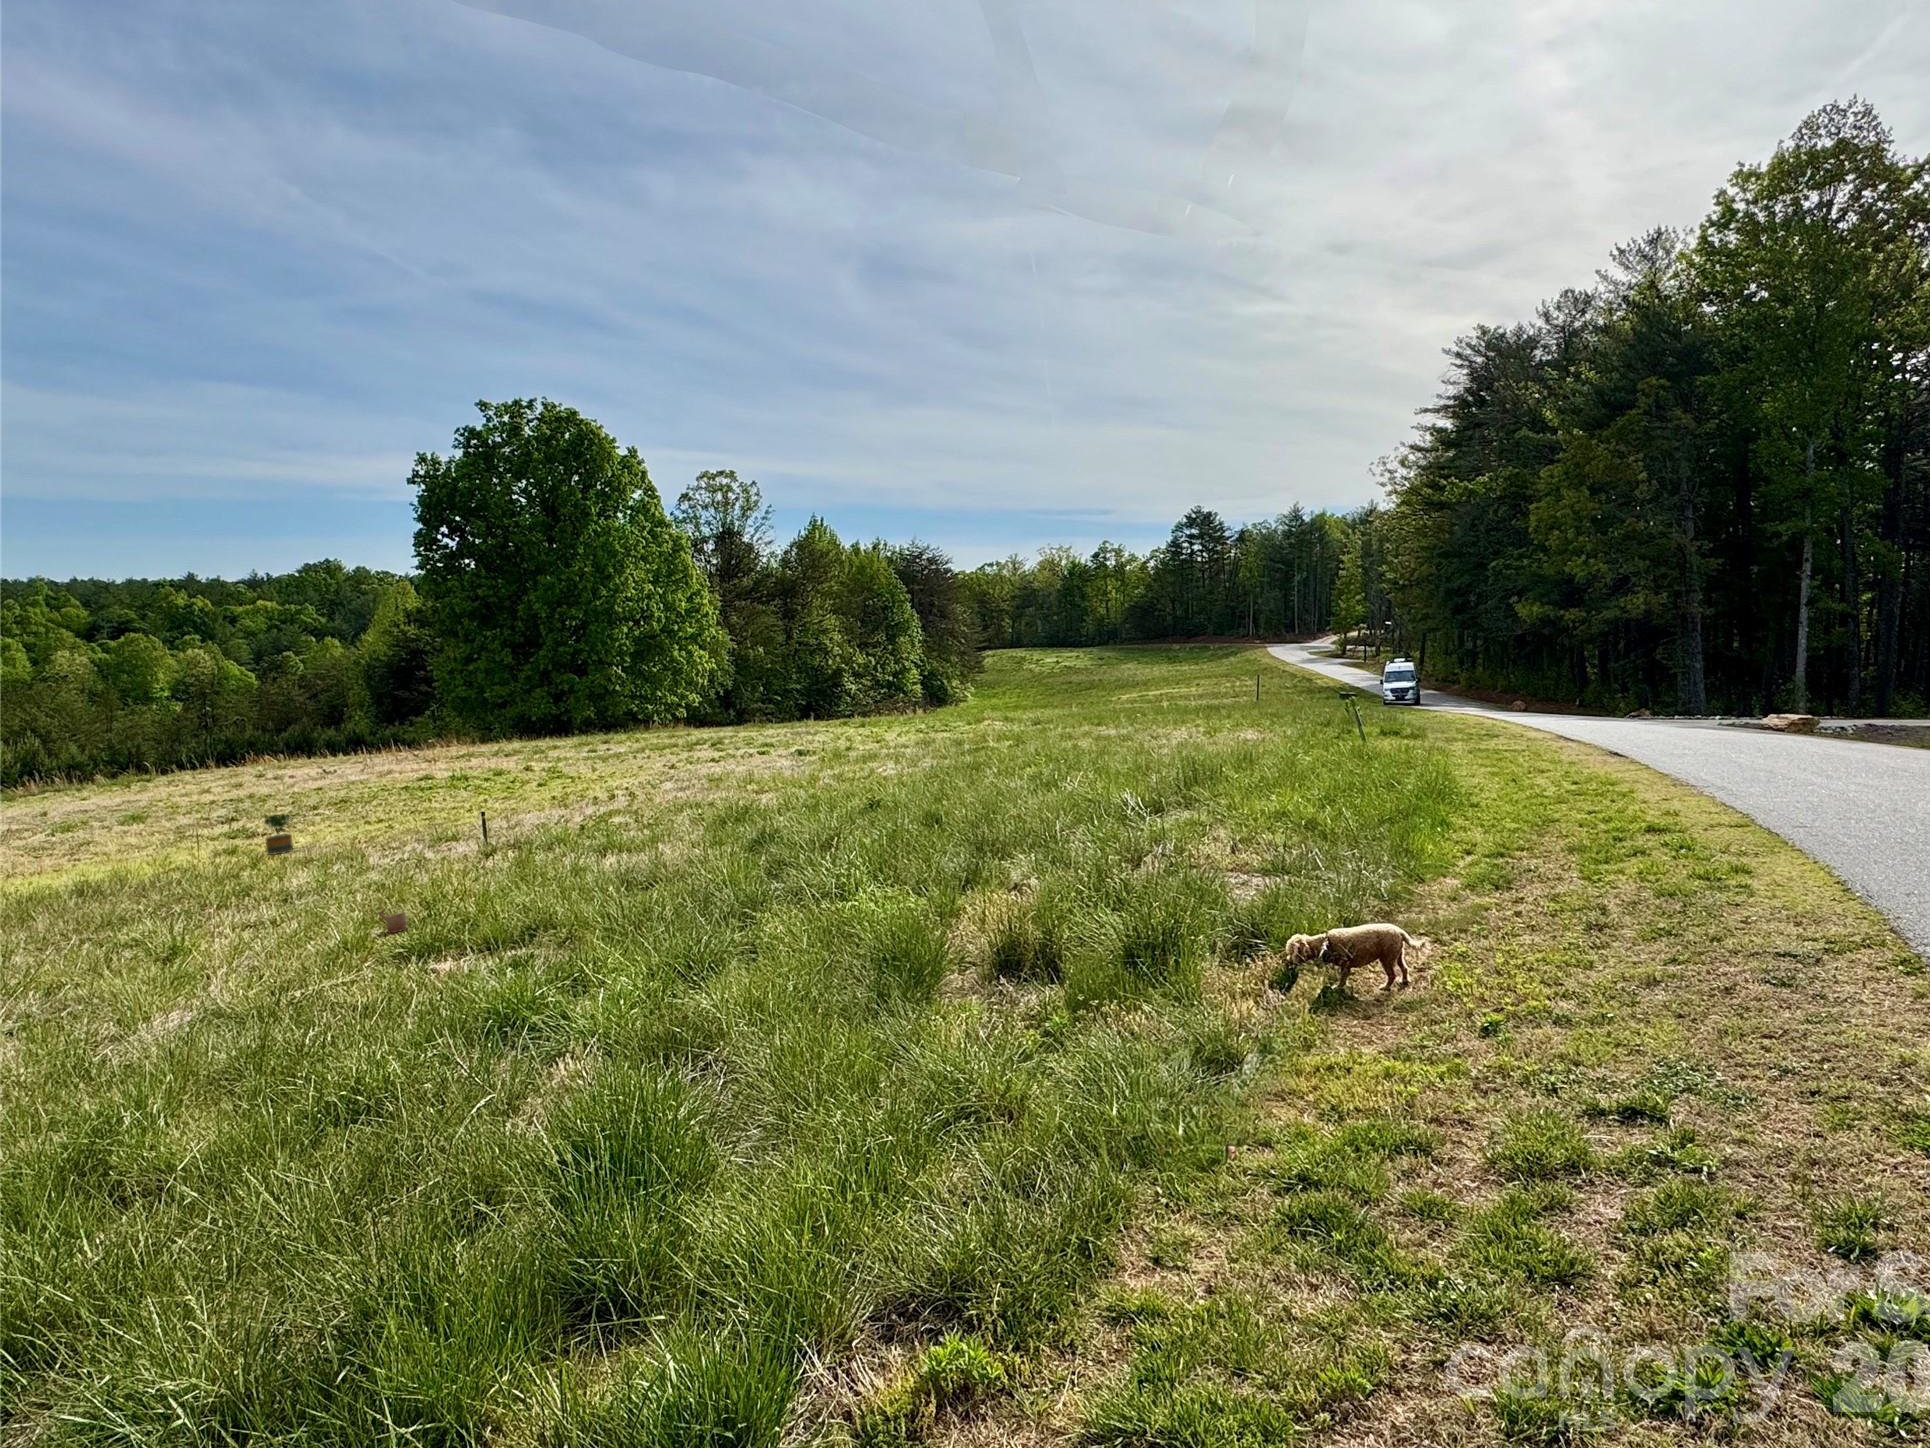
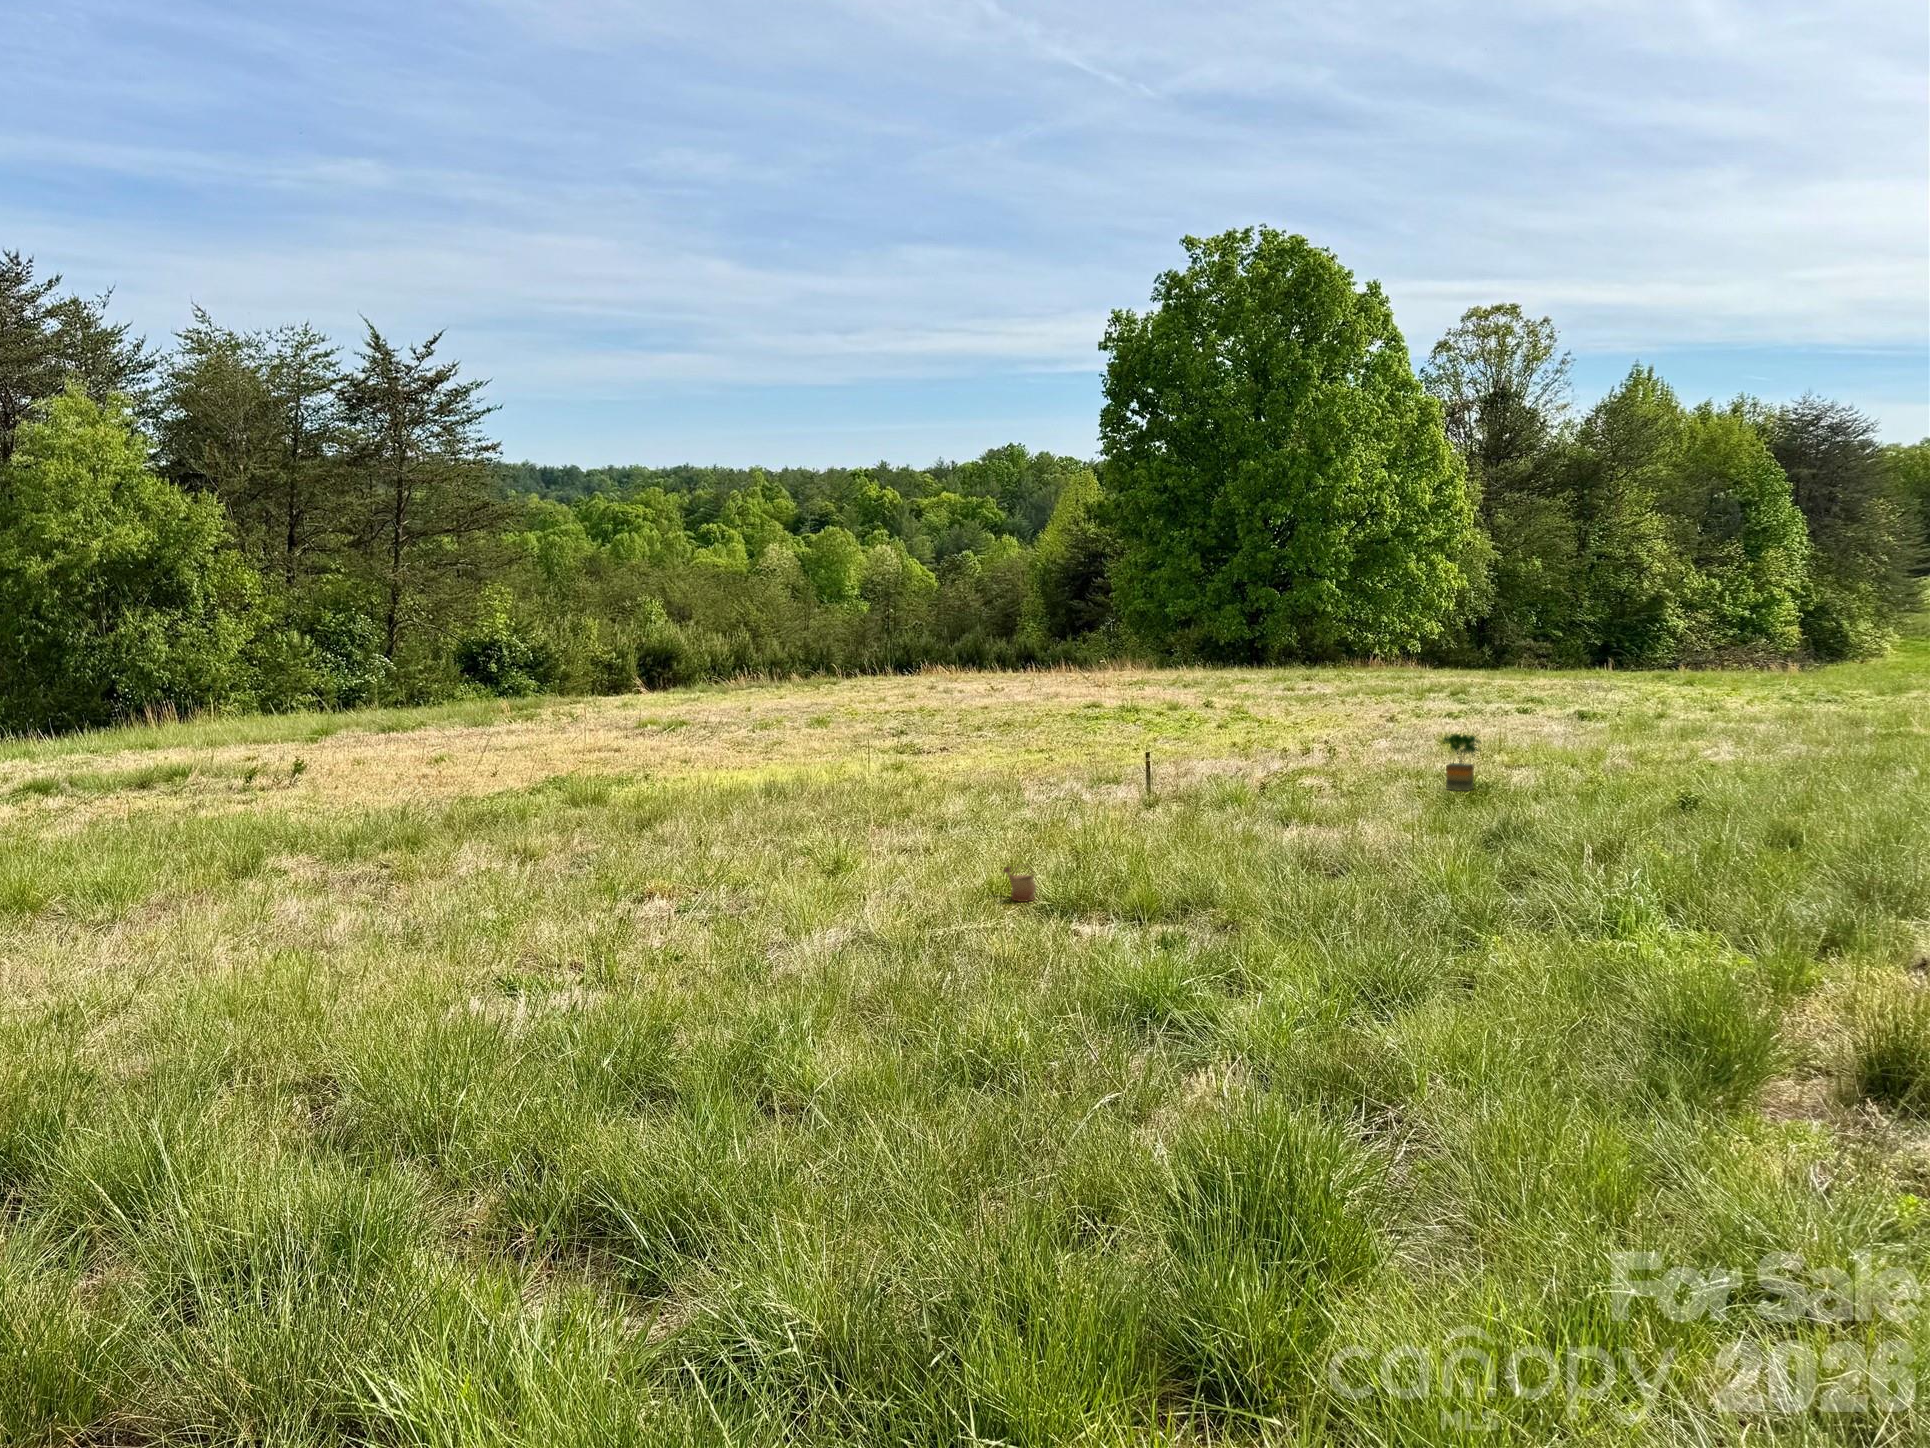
potted tree: present [264,814,293,855] -> present [1443,734,1480,791]

